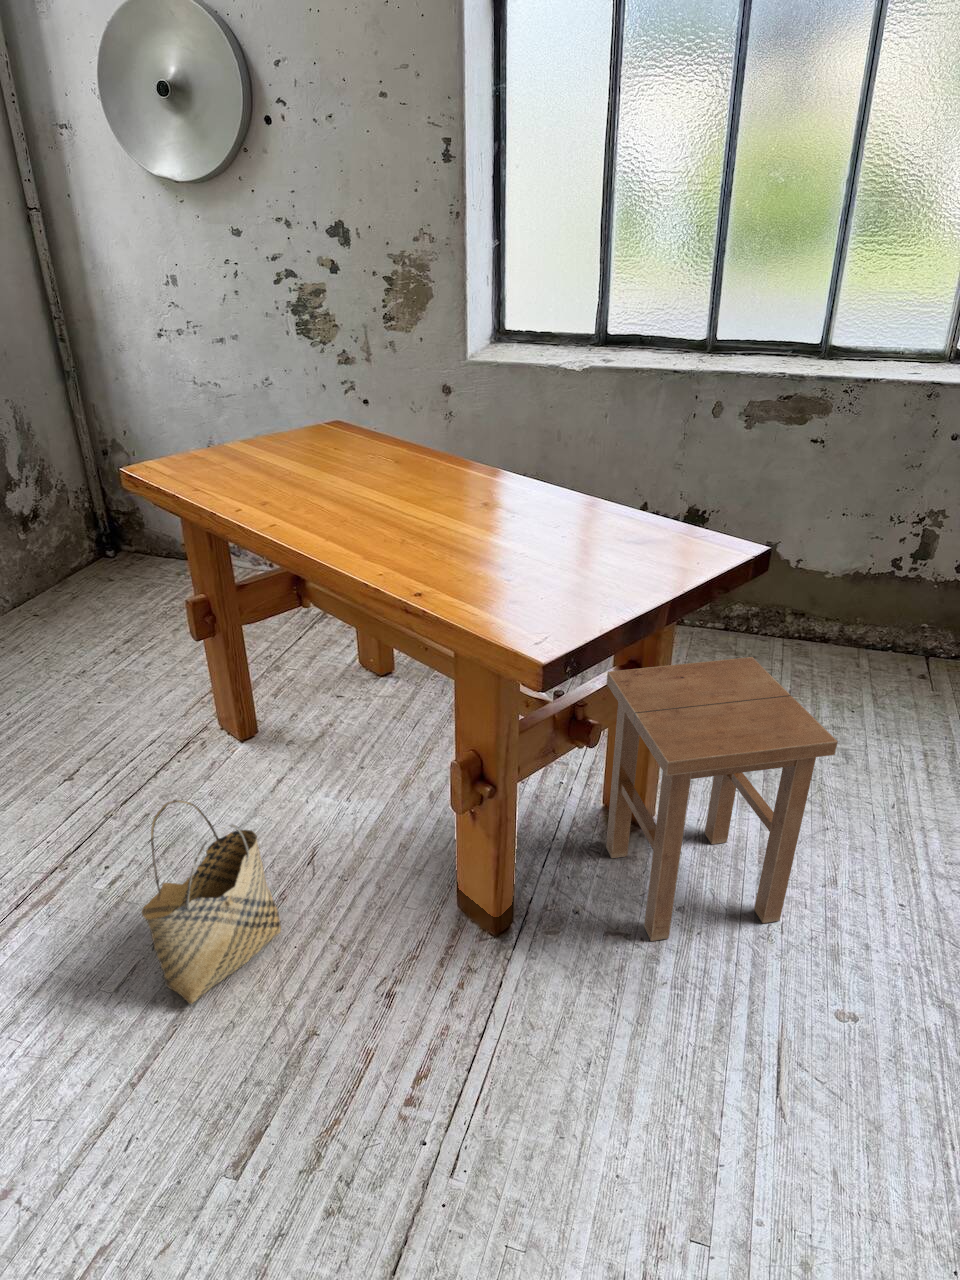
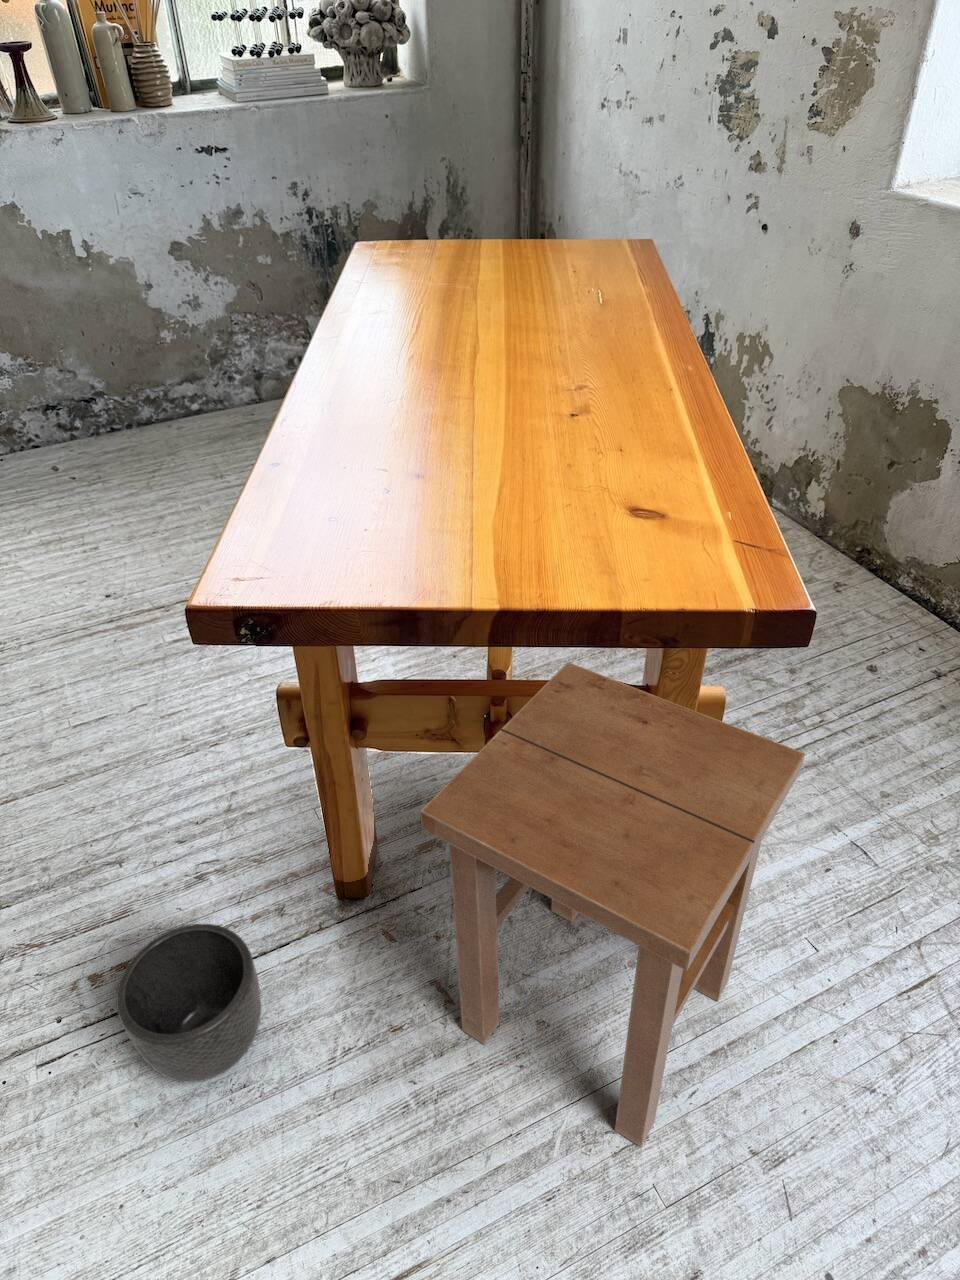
woven basket: present [142,800,281,1004] -> none [44,582,210,773]
planter: none [492,958,598,1089] -> present [116,924,261,1083]

